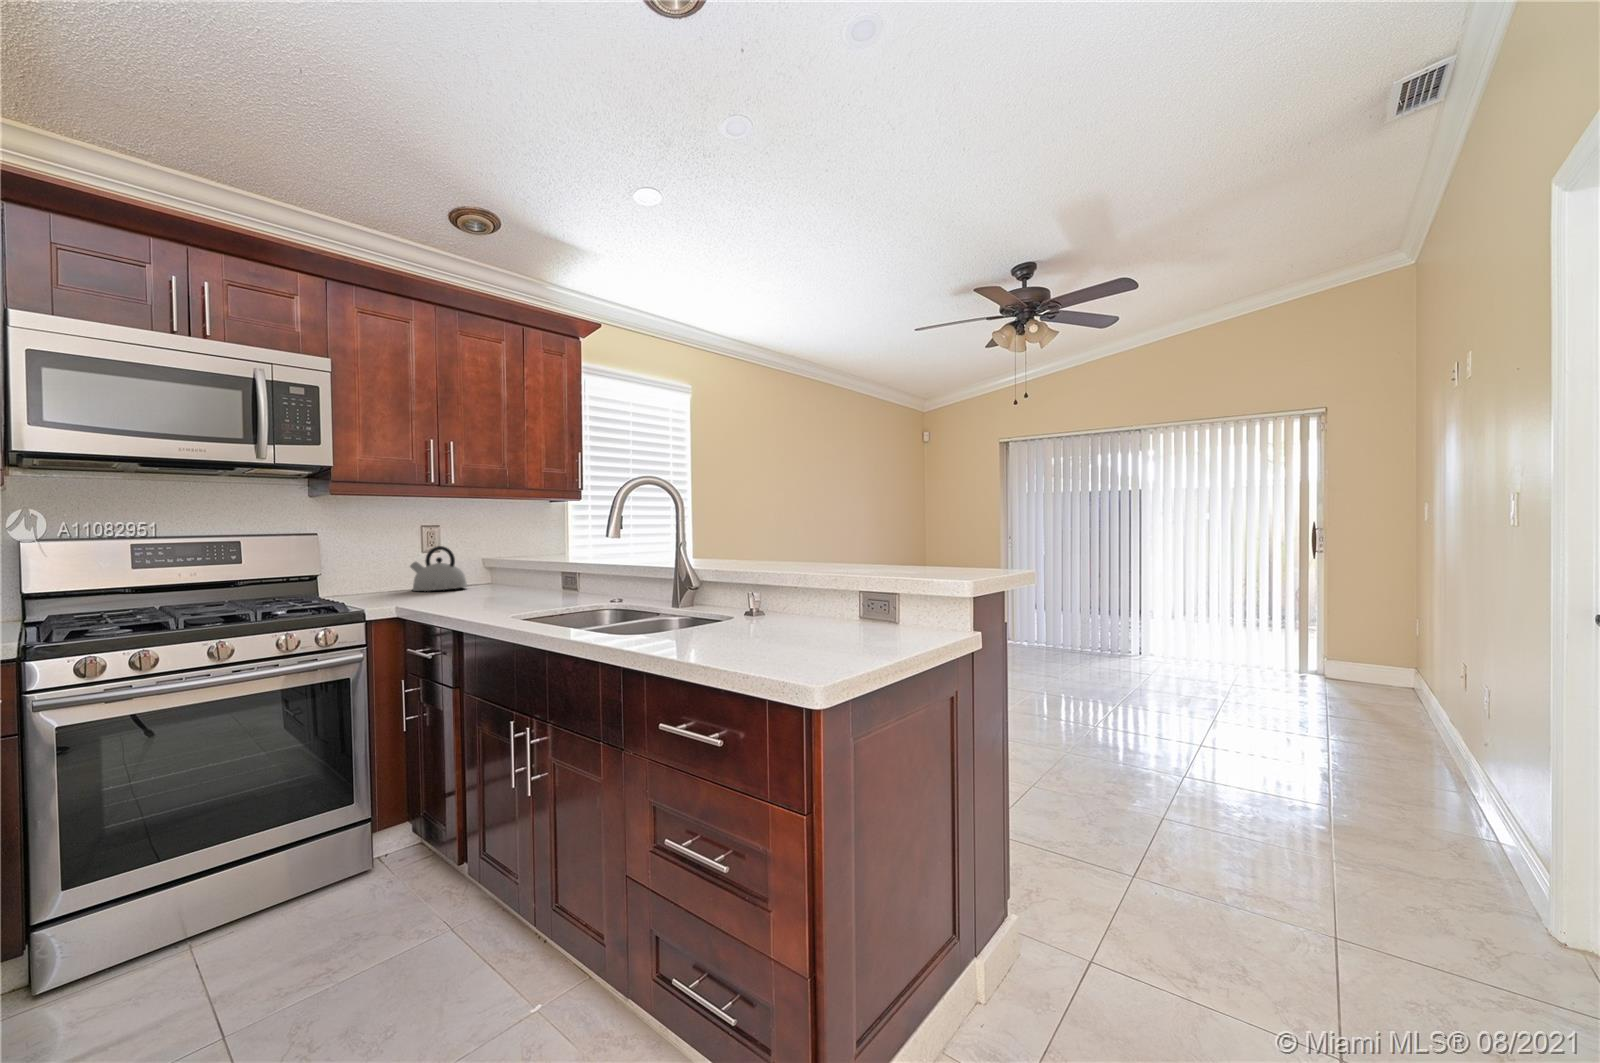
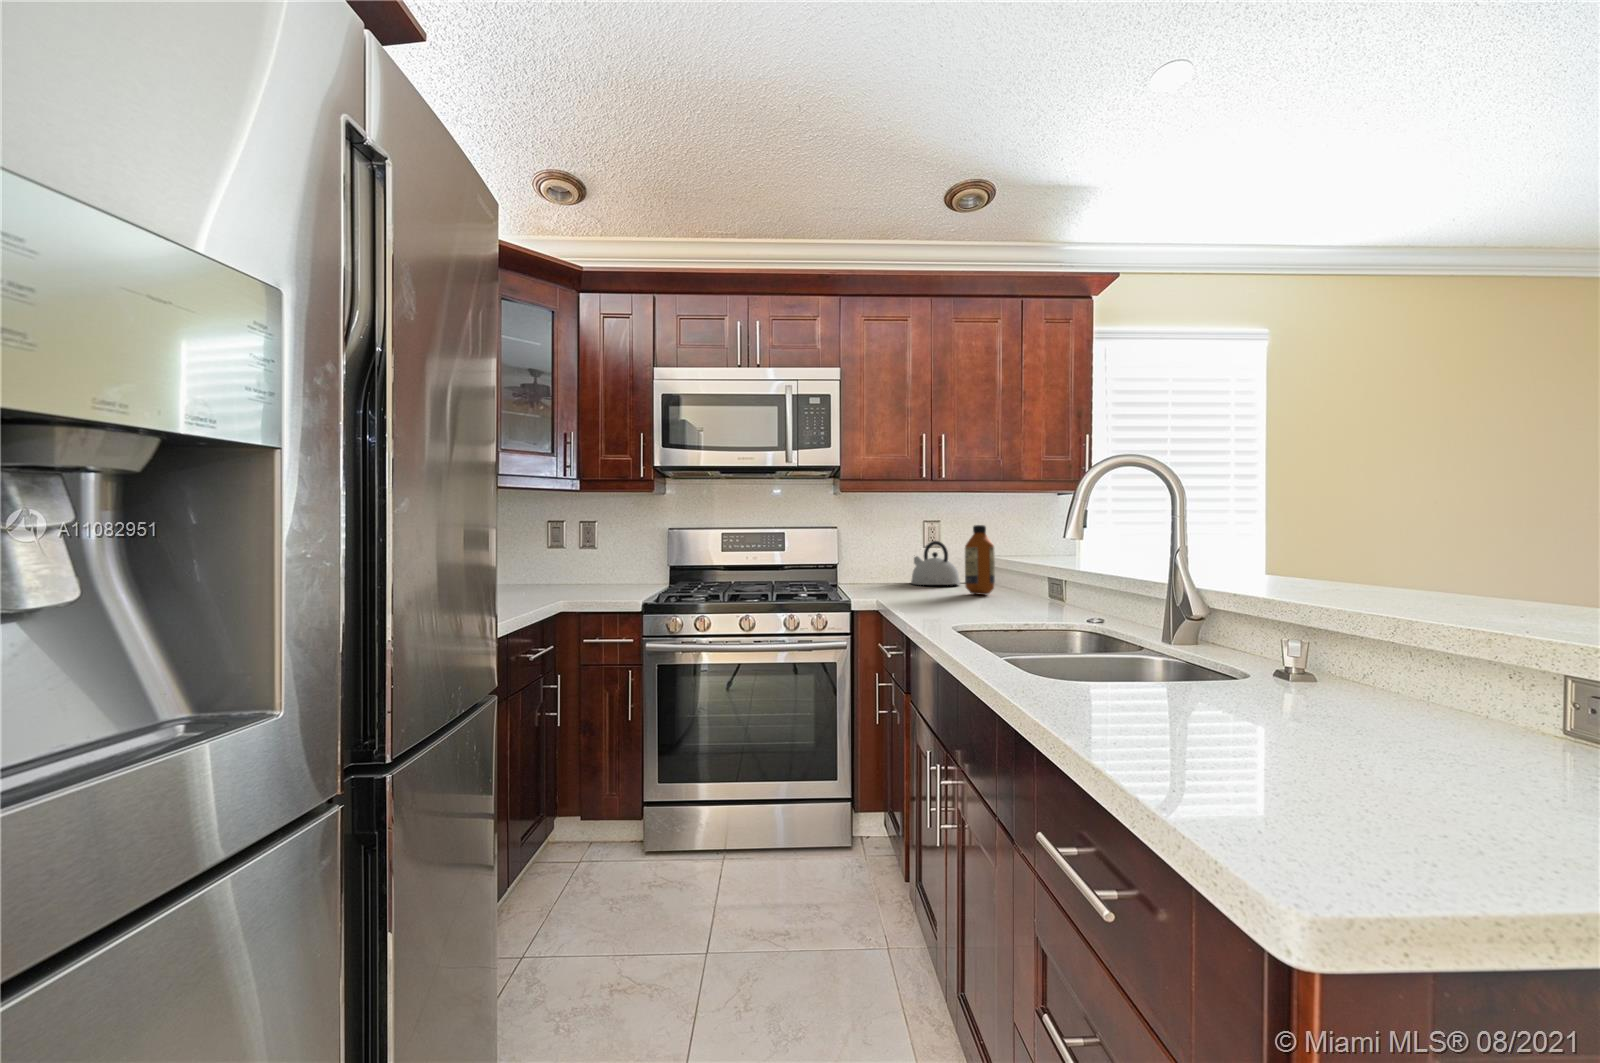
bottle: none [481,529,511,594] -> present [965,525,995,595]

